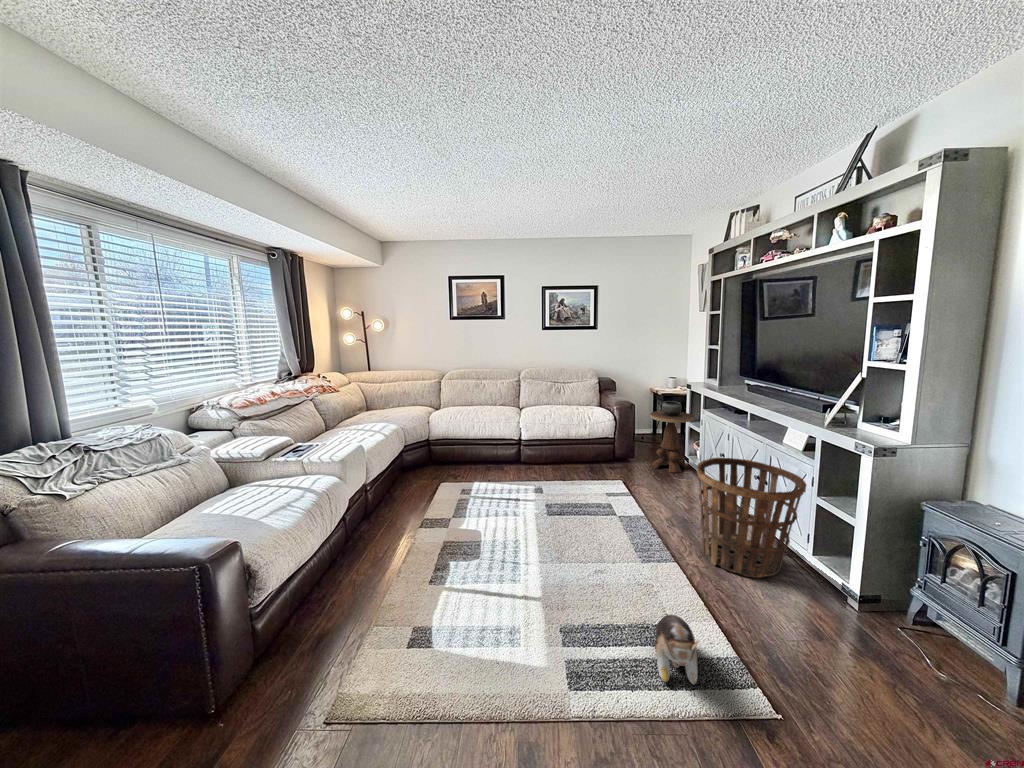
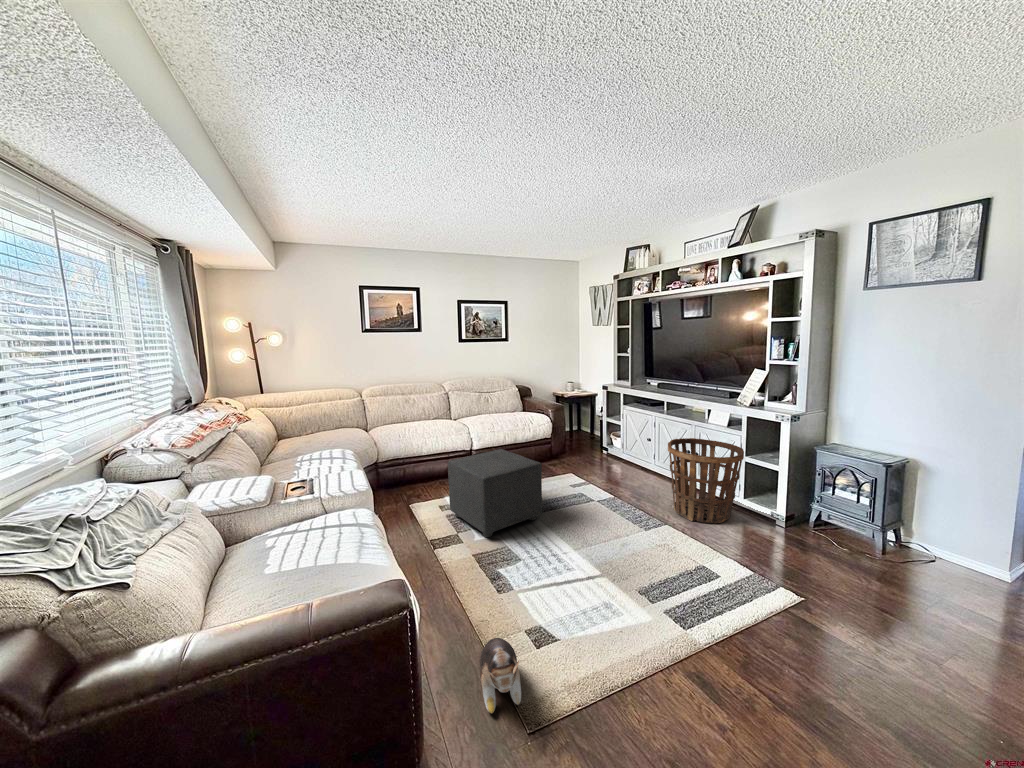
side table: present [650,401,694,473] -> none [580,401,616,461]
ottoman: none [458,441,539,527] -> present [448,449,542,537]
plush toy: present [654,615,699,684] -> present [480,638,521,713]

